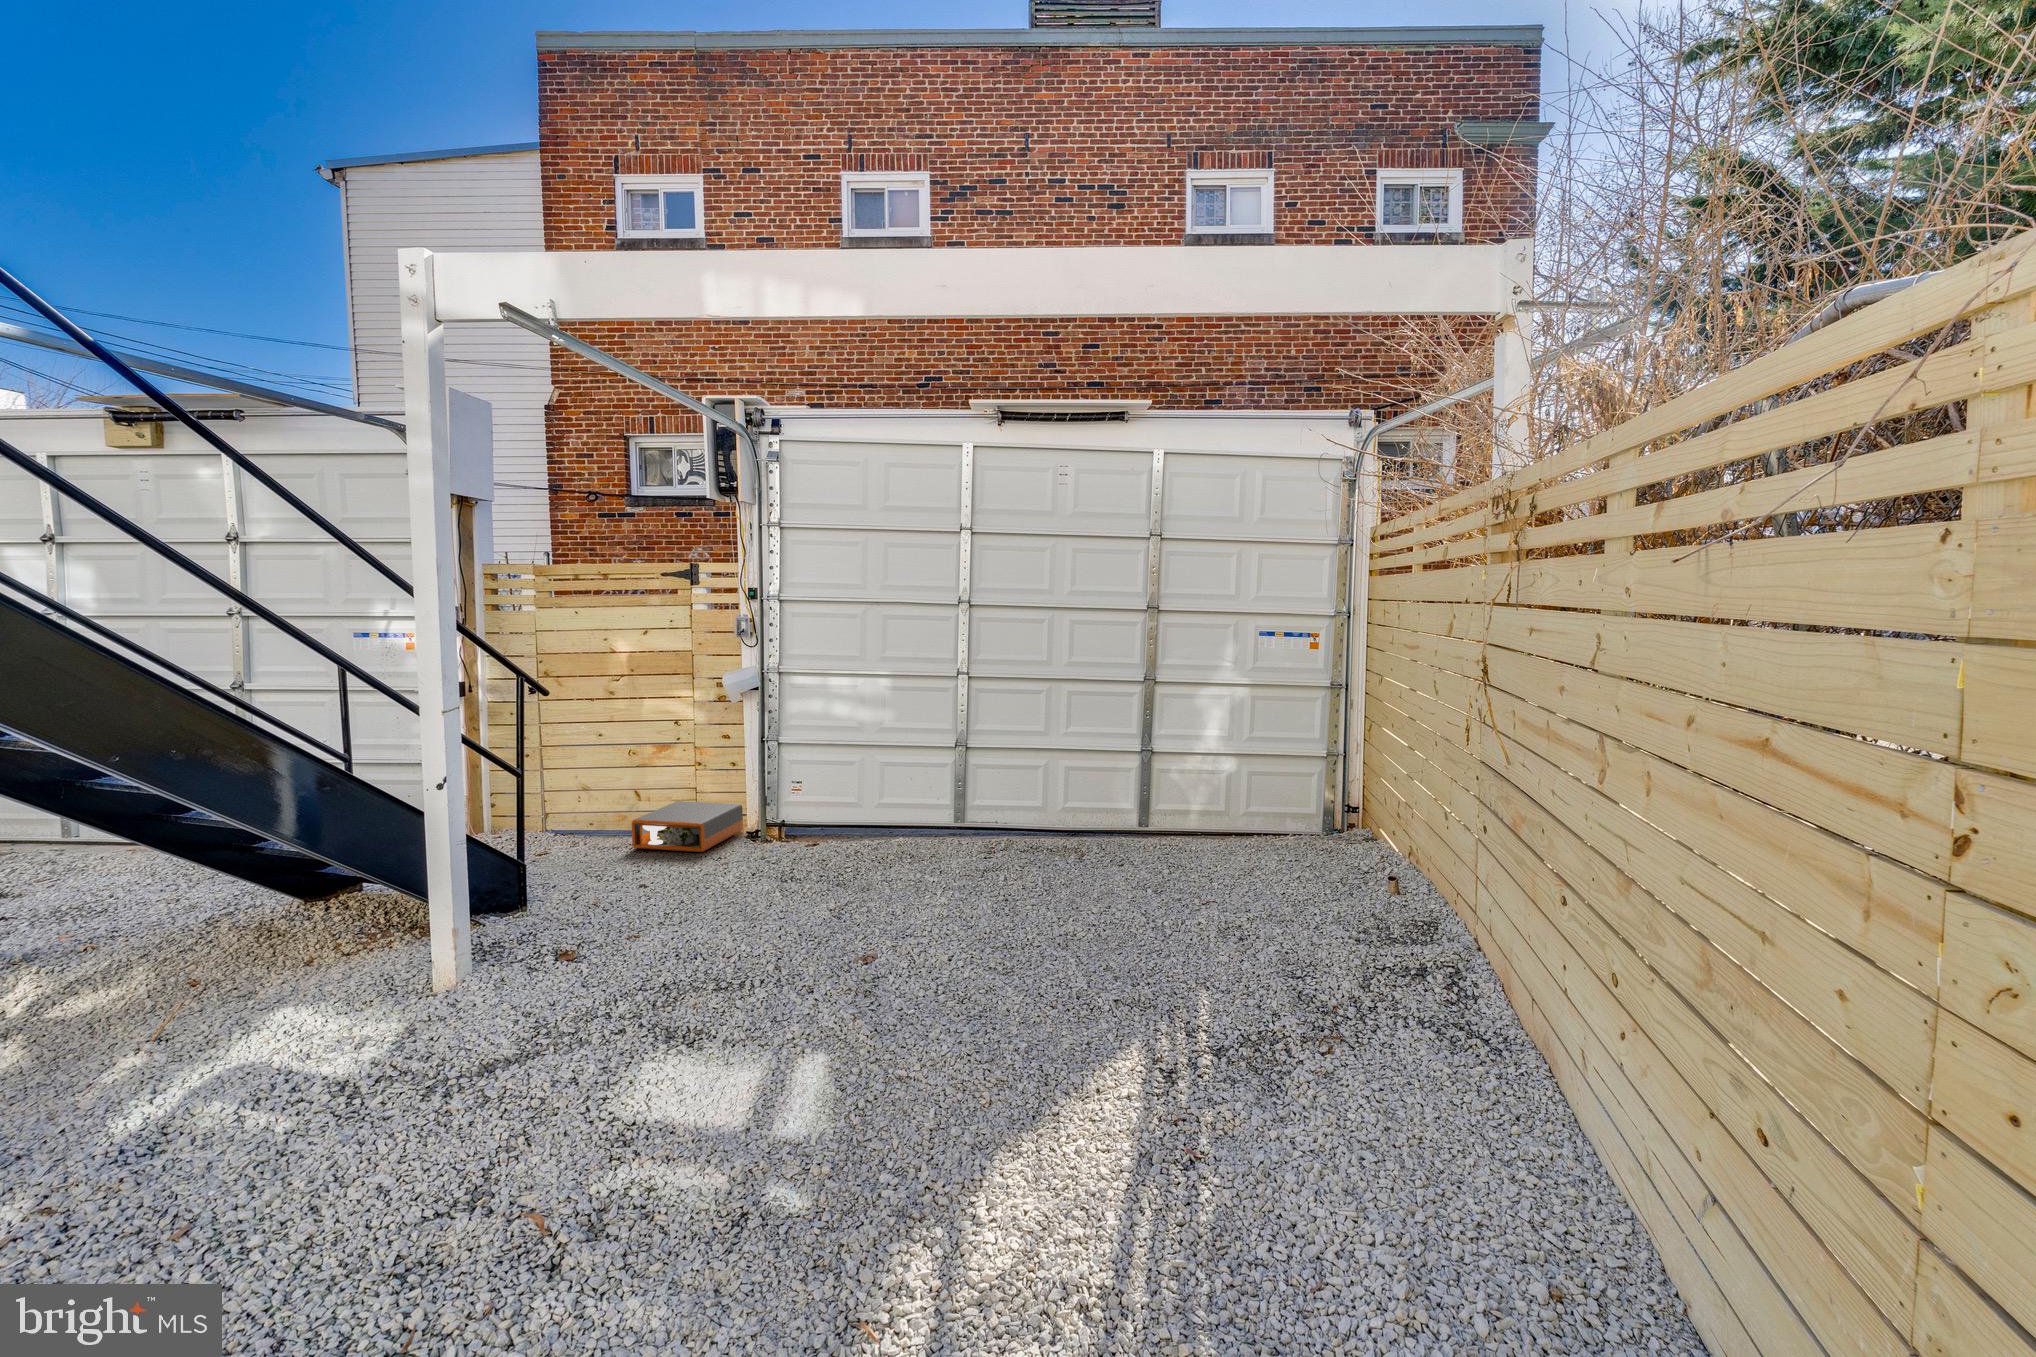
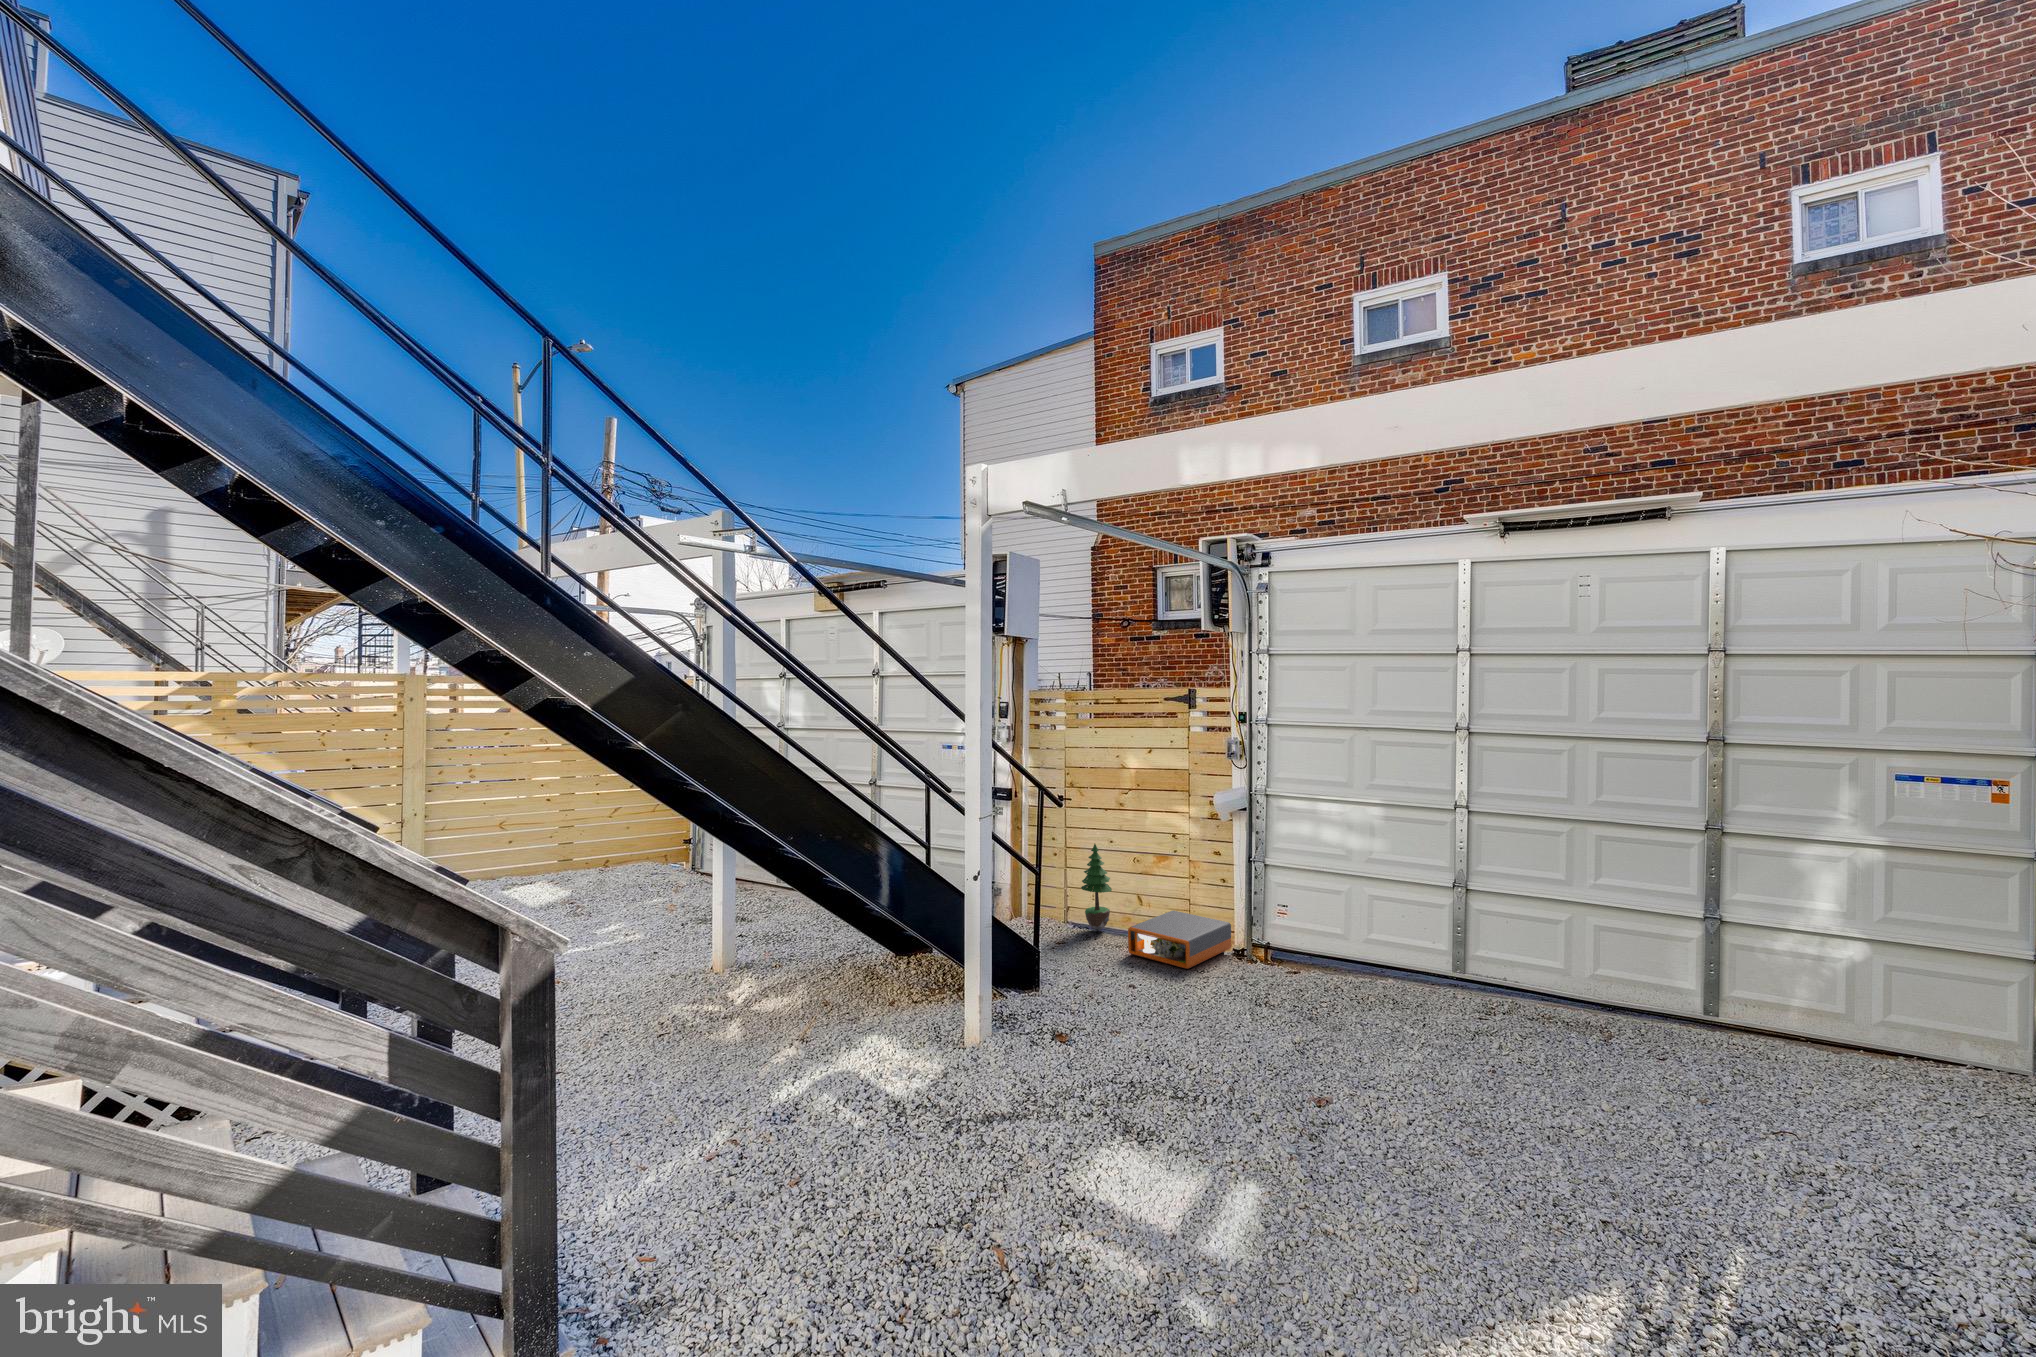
potted tree: none [565,737,604,835] -> present [1081,844,1112,931]

